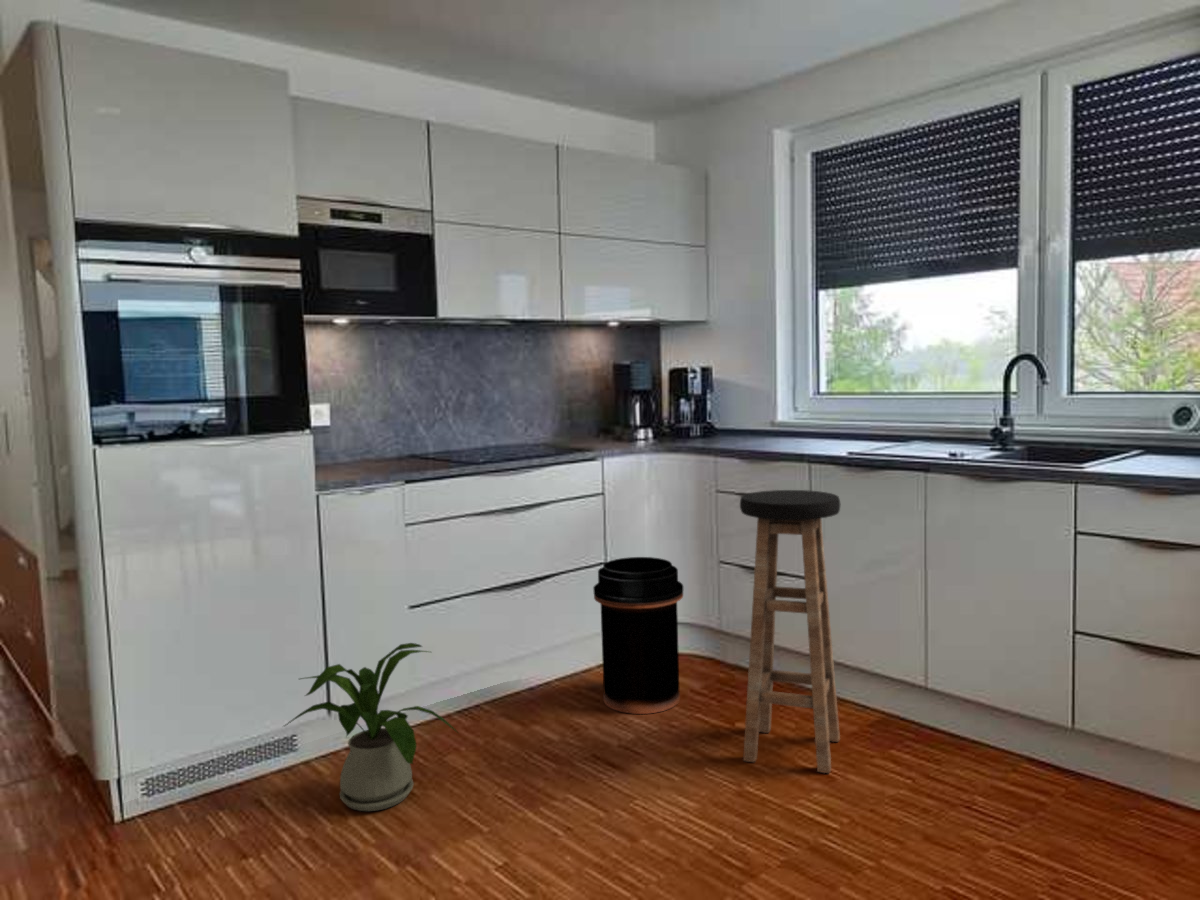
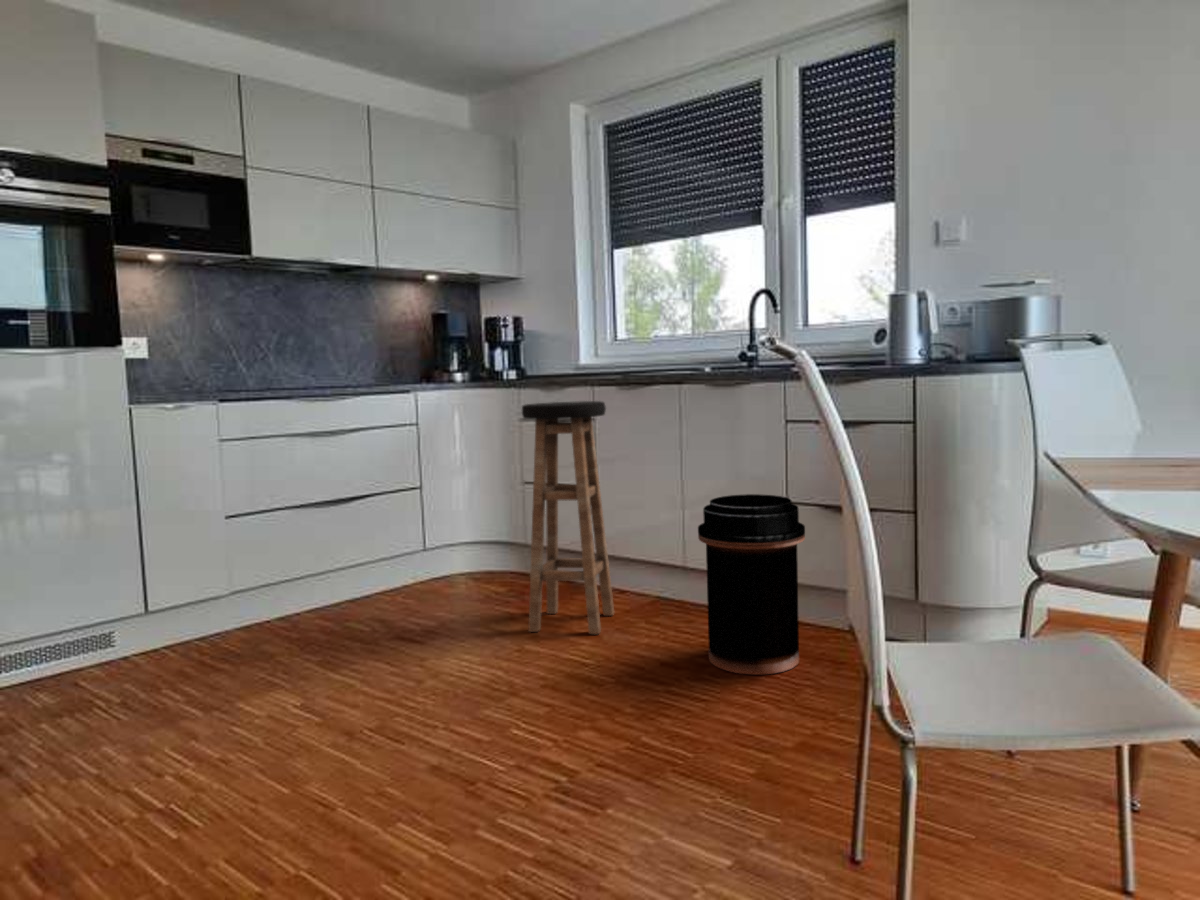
trash can: present [593,557,683,714] -> present [698,494,805,675]
house plant: present [286,643,455,811] -> none [97,531,268,684]

